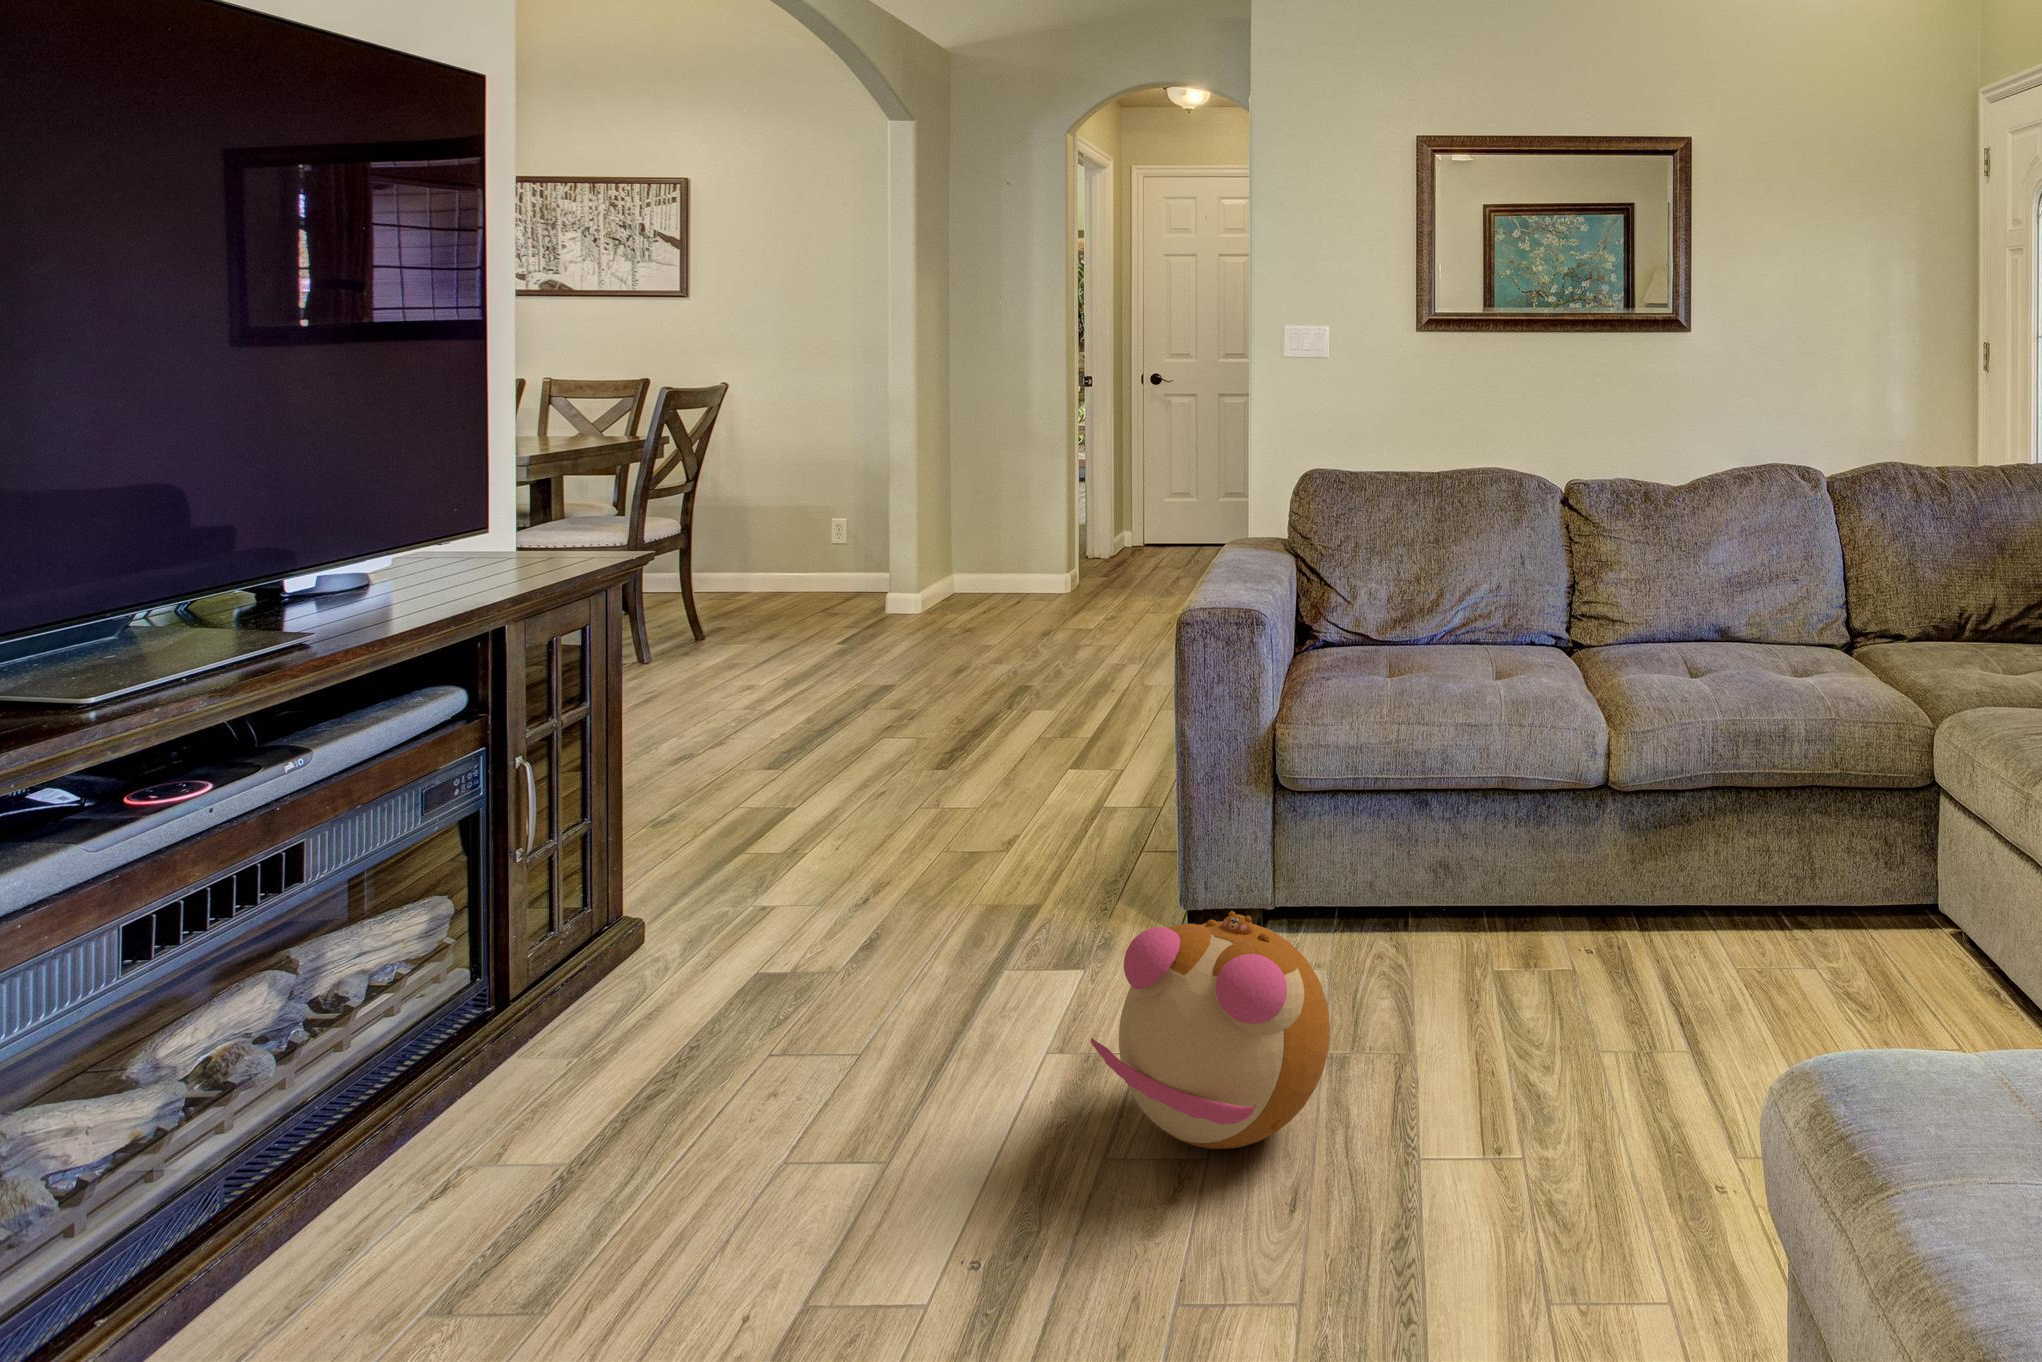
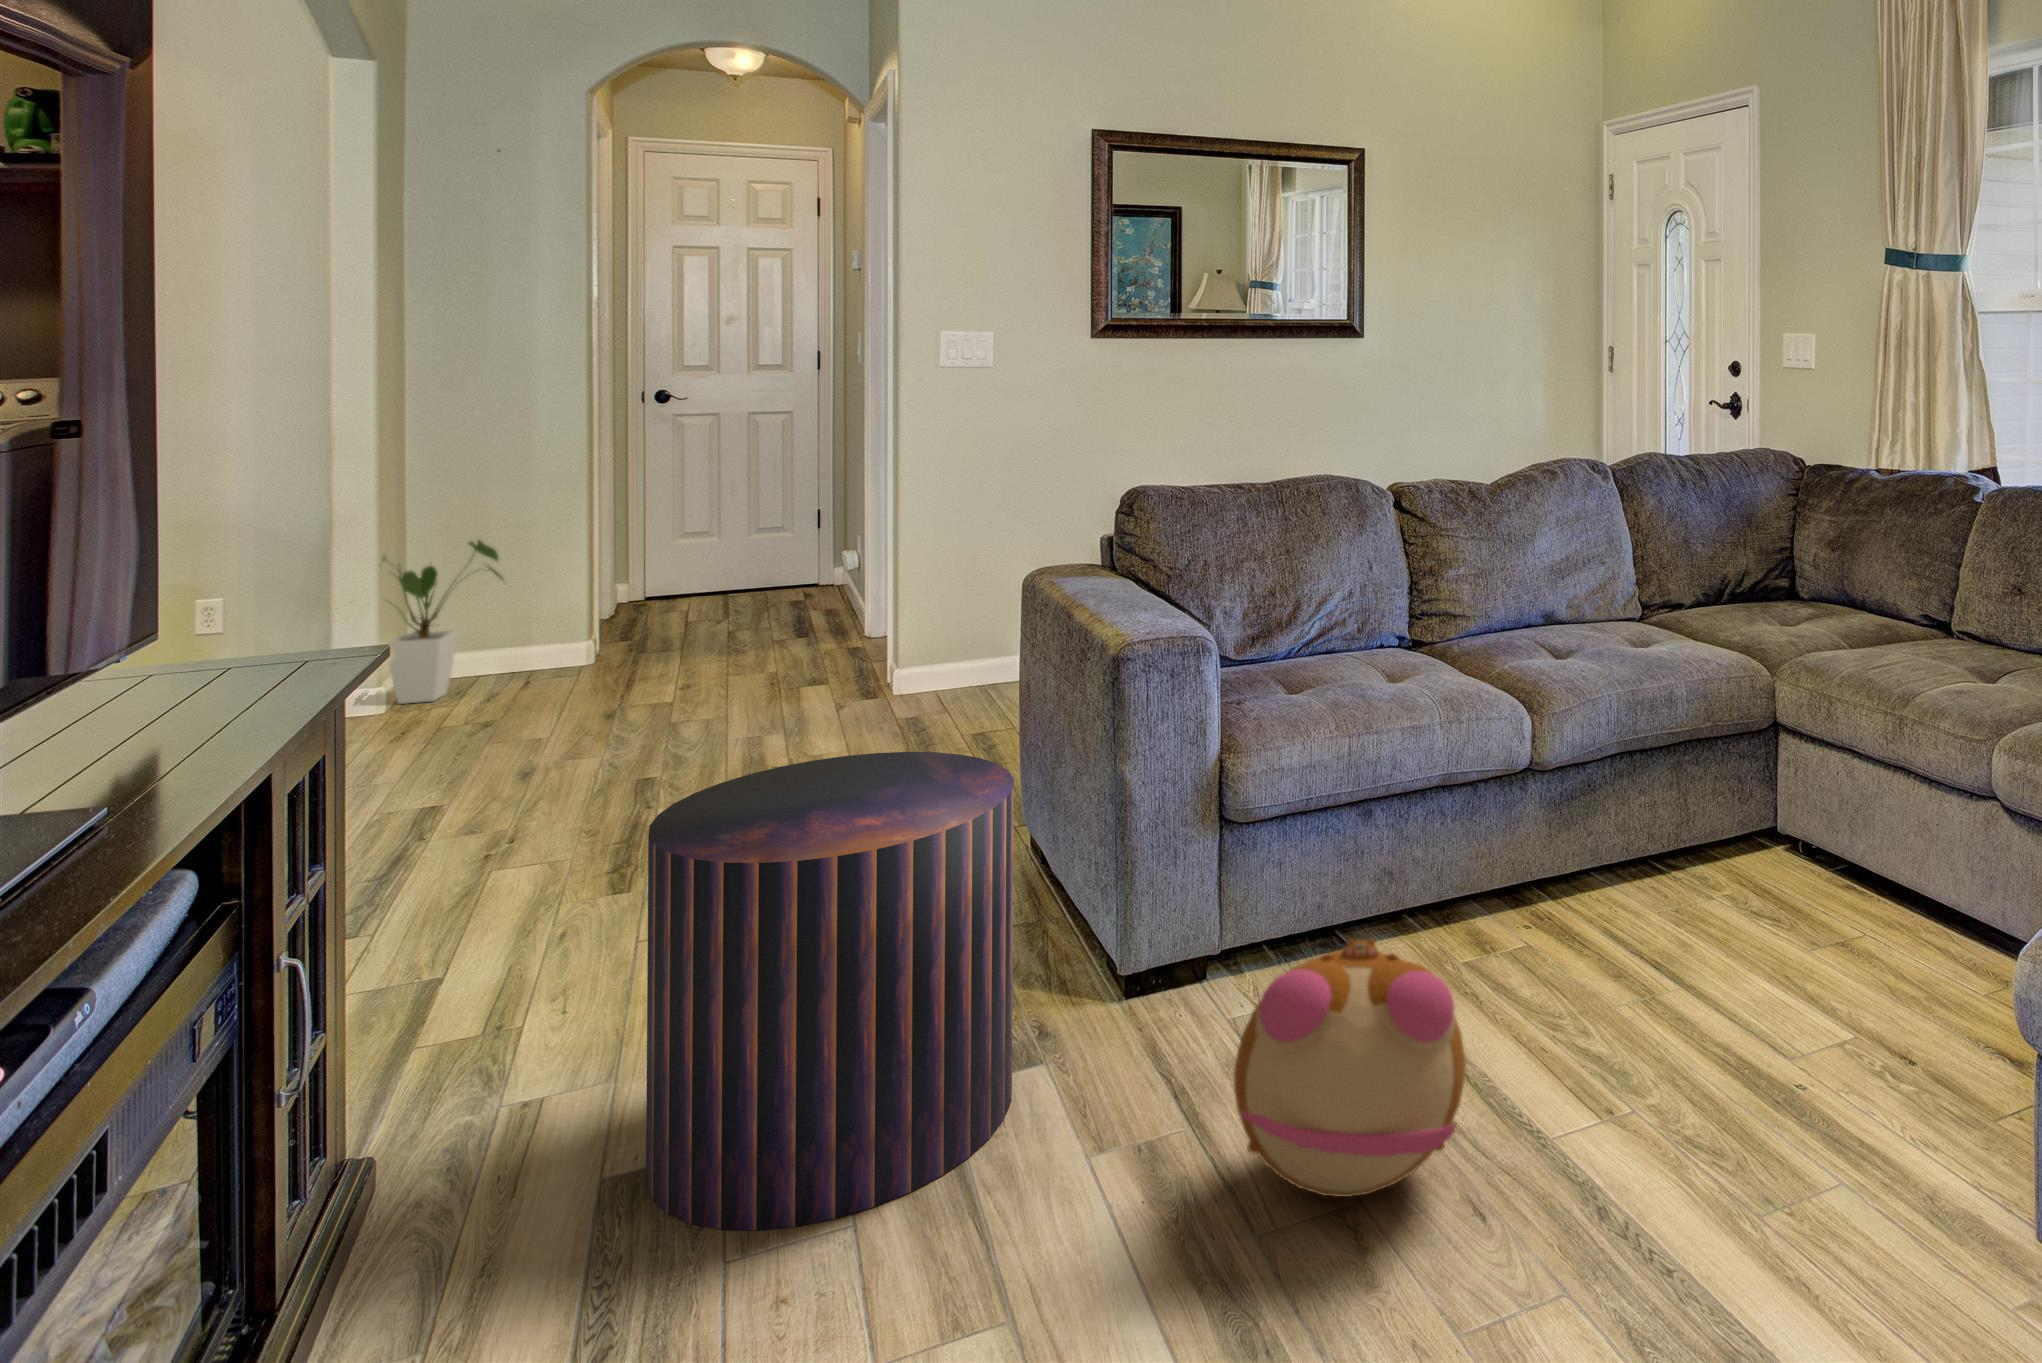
house plant: none [938,487,1040,607] -> present [384,540,503,704]
pouf: none [804,683,1074,1037] -> present [646,752,1014,1231]

